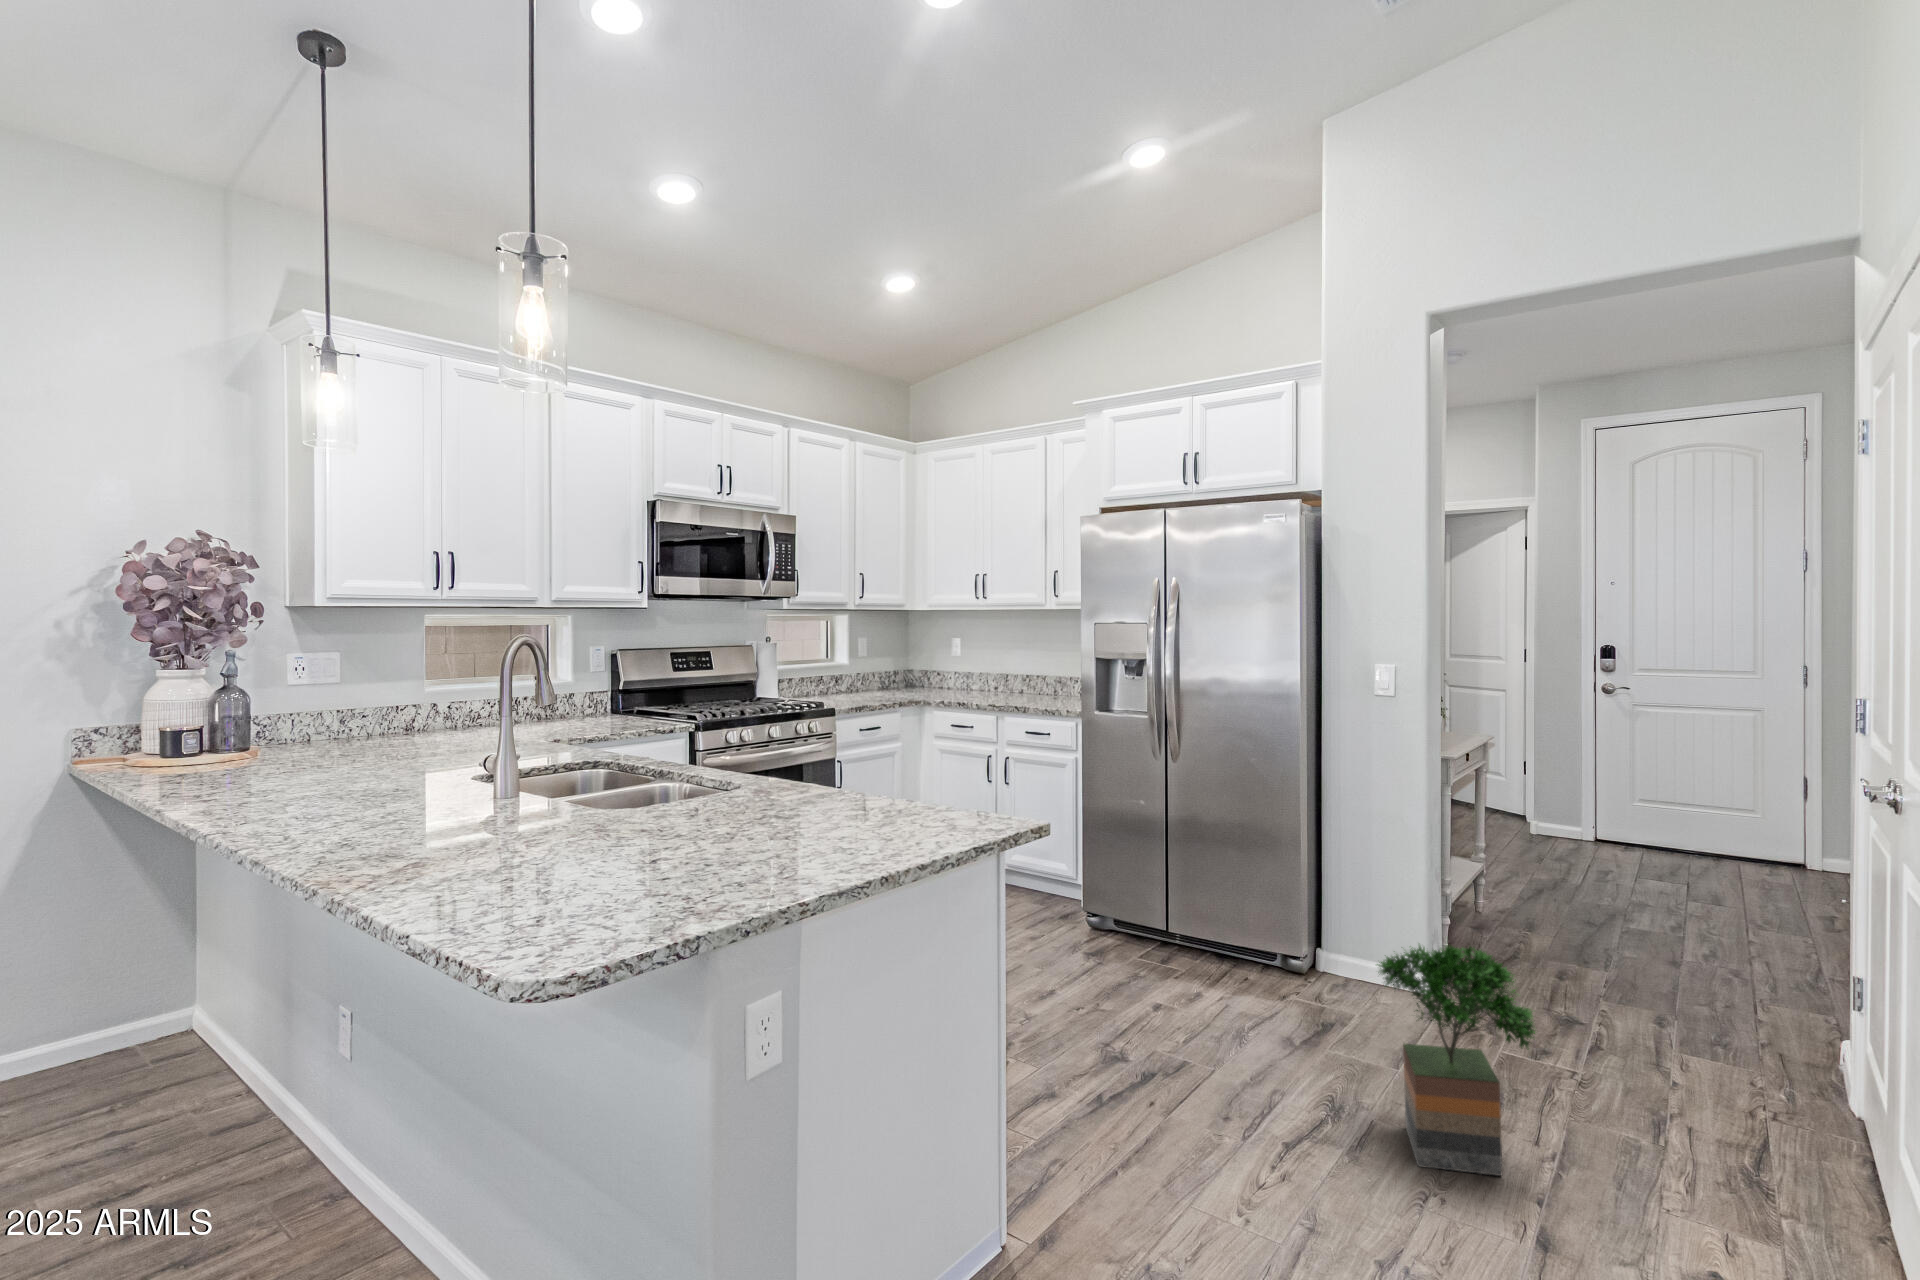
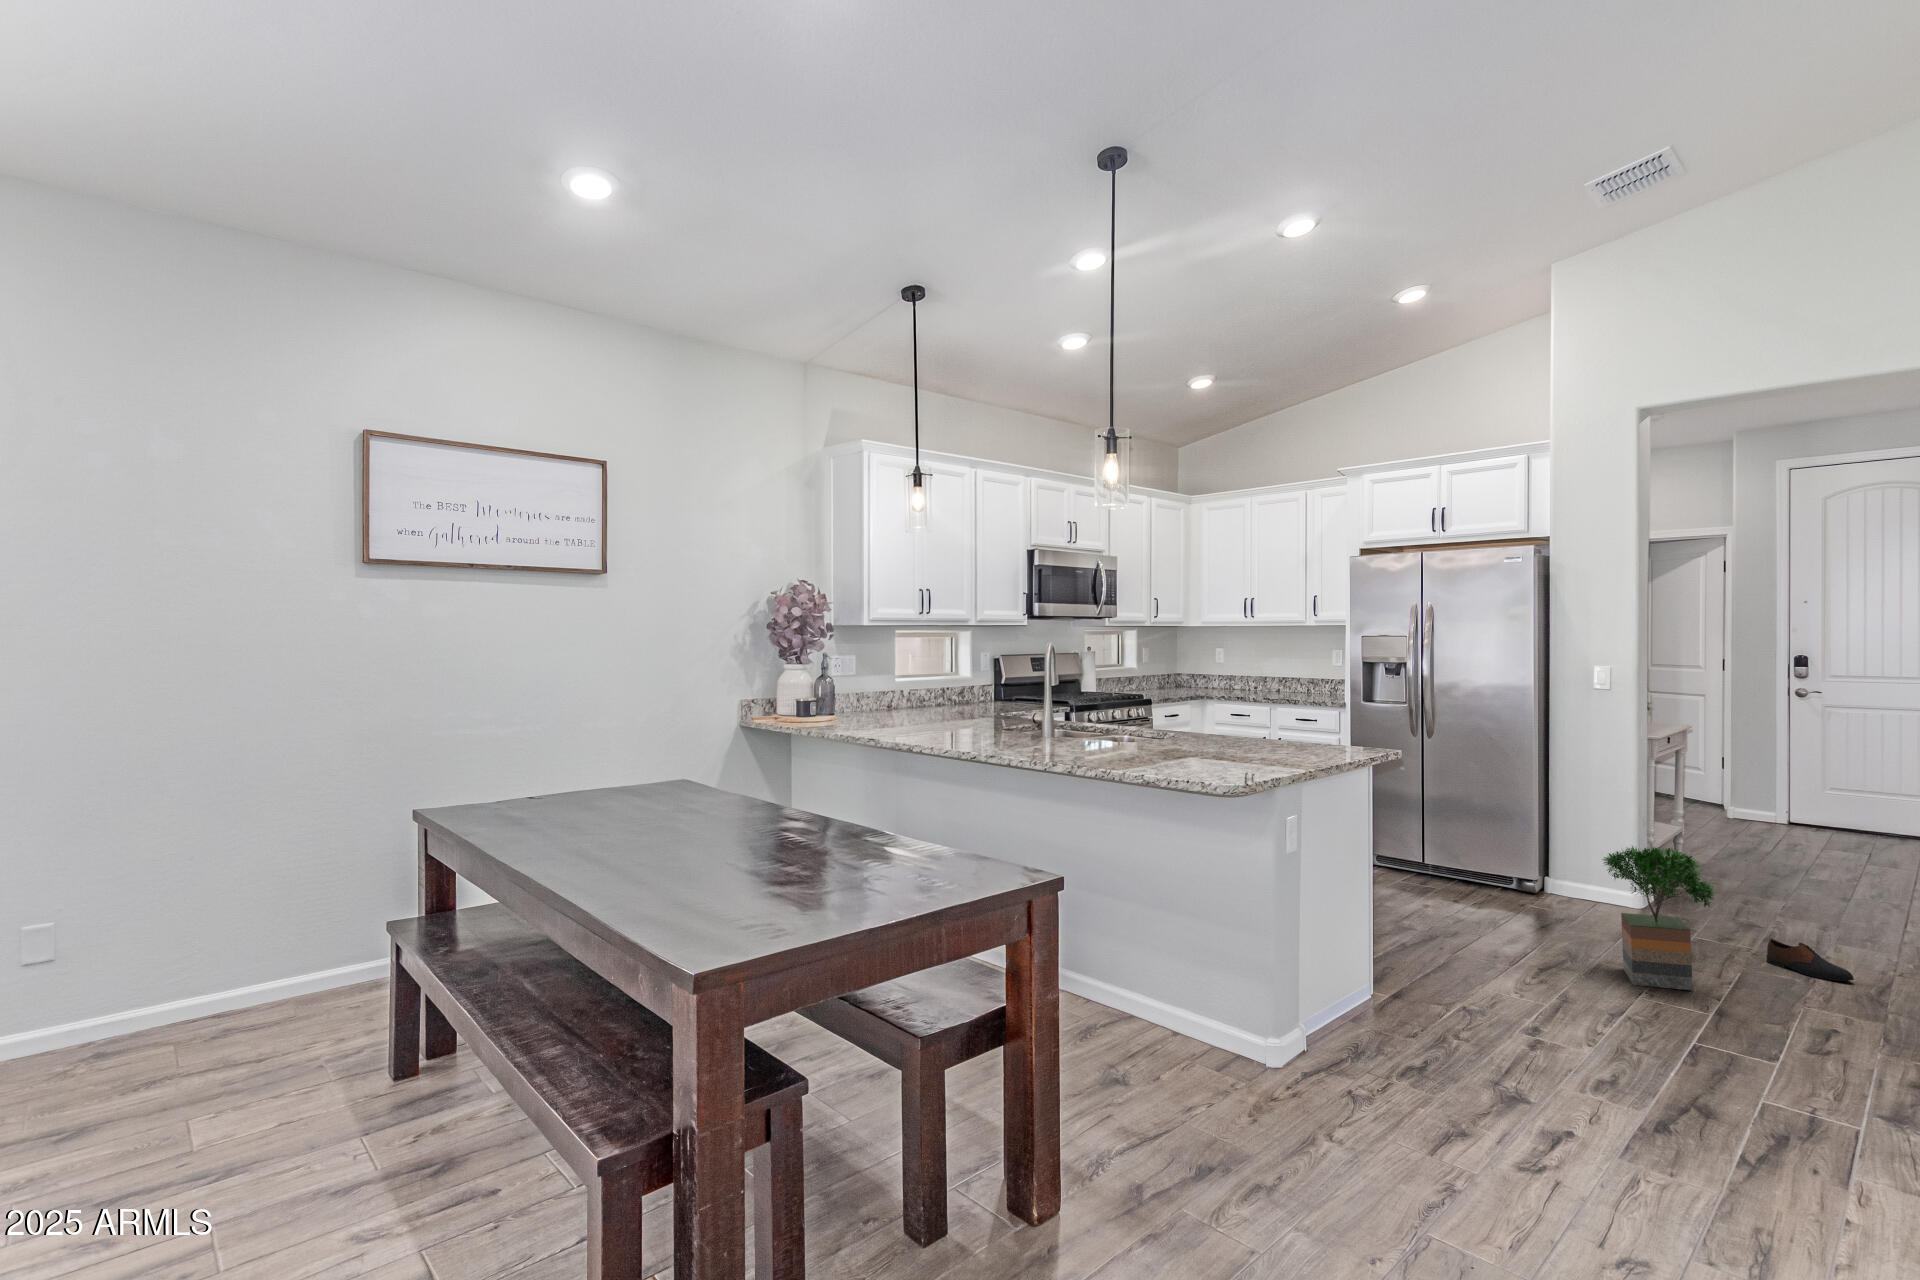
shoe: none [1598,1062,1719,1136] -> present [1766,939,1854,981]

